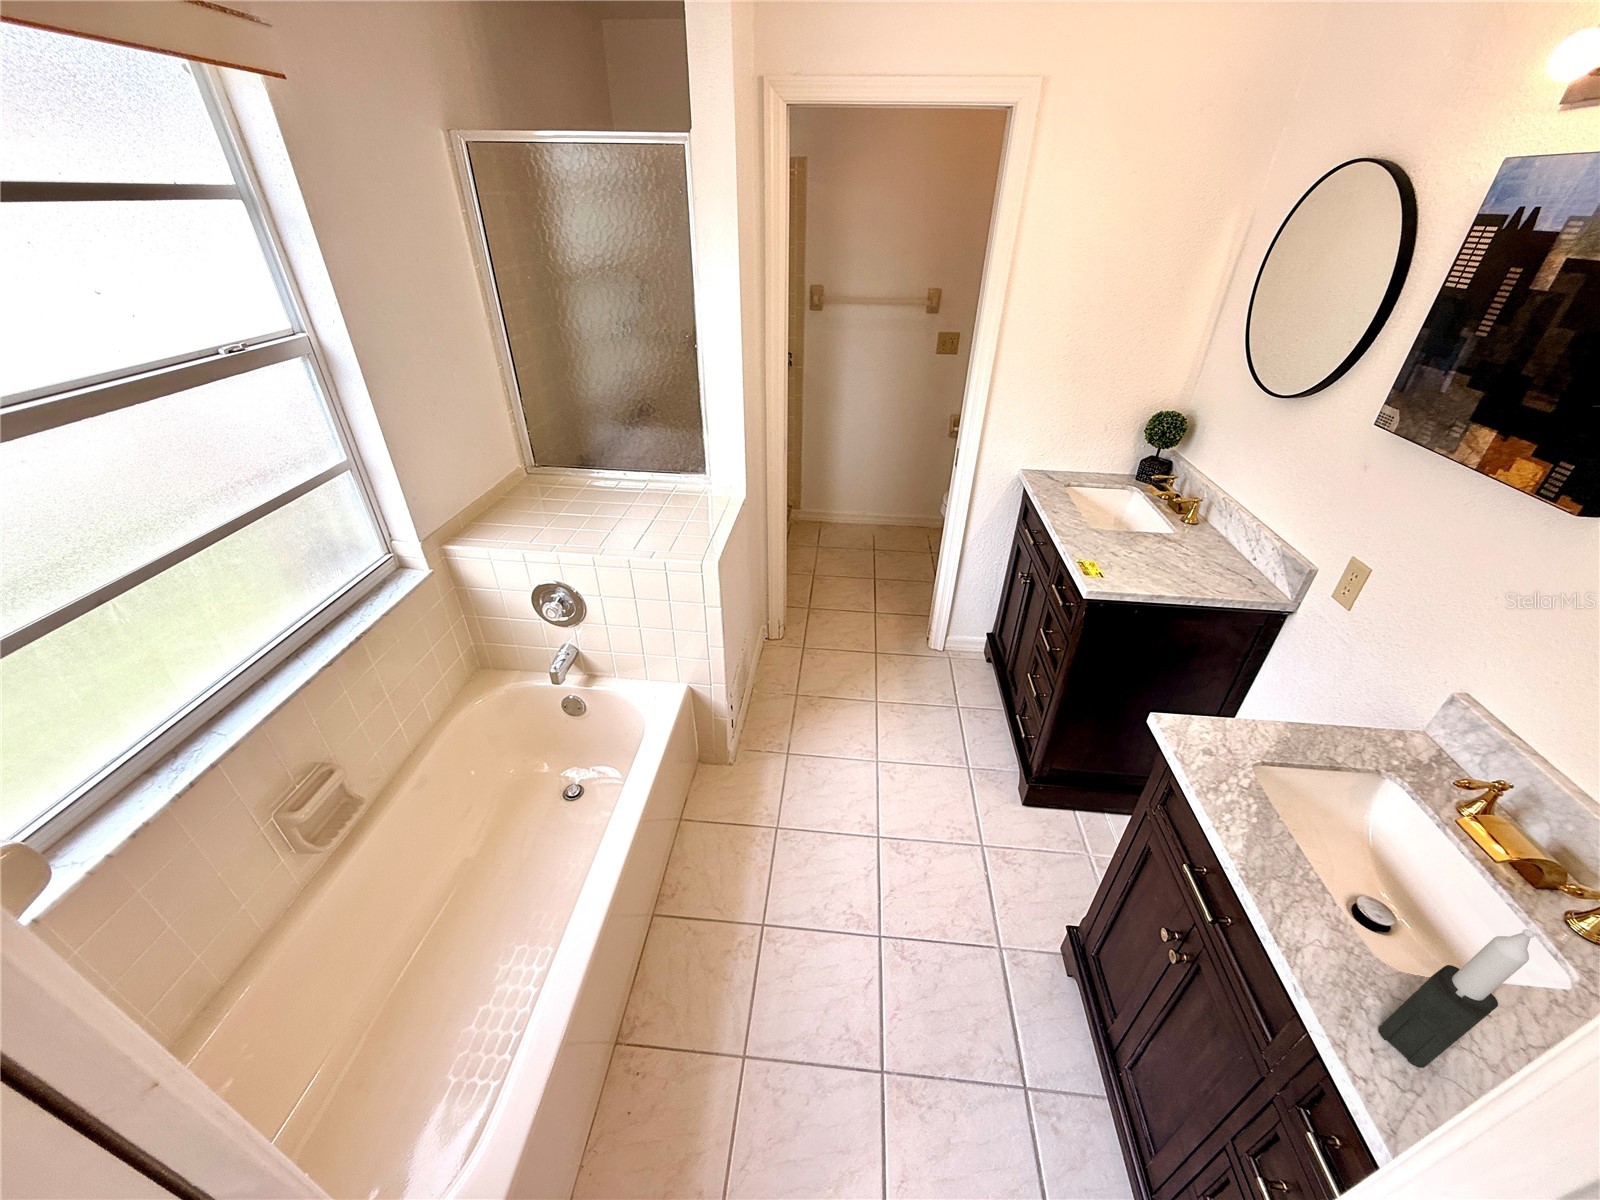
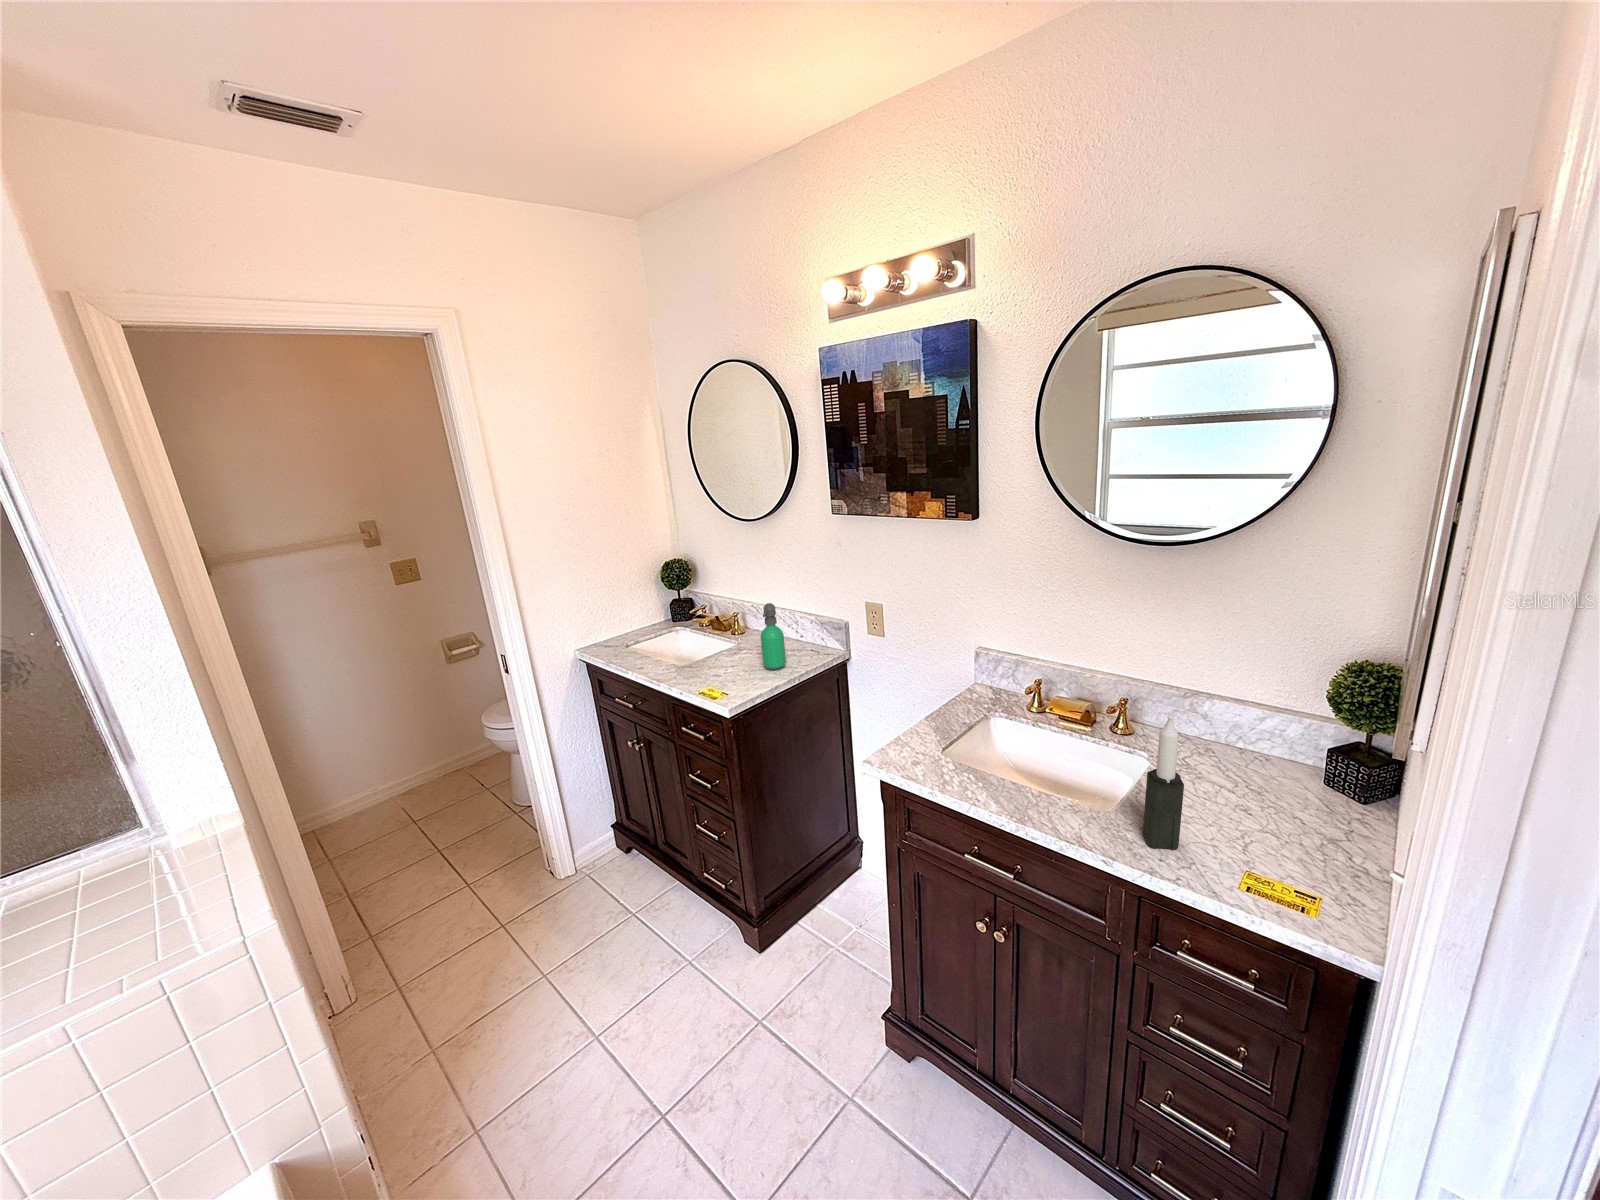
soap dispenser: none [1171,504,1218,581] -> present [761,603,786,670]

